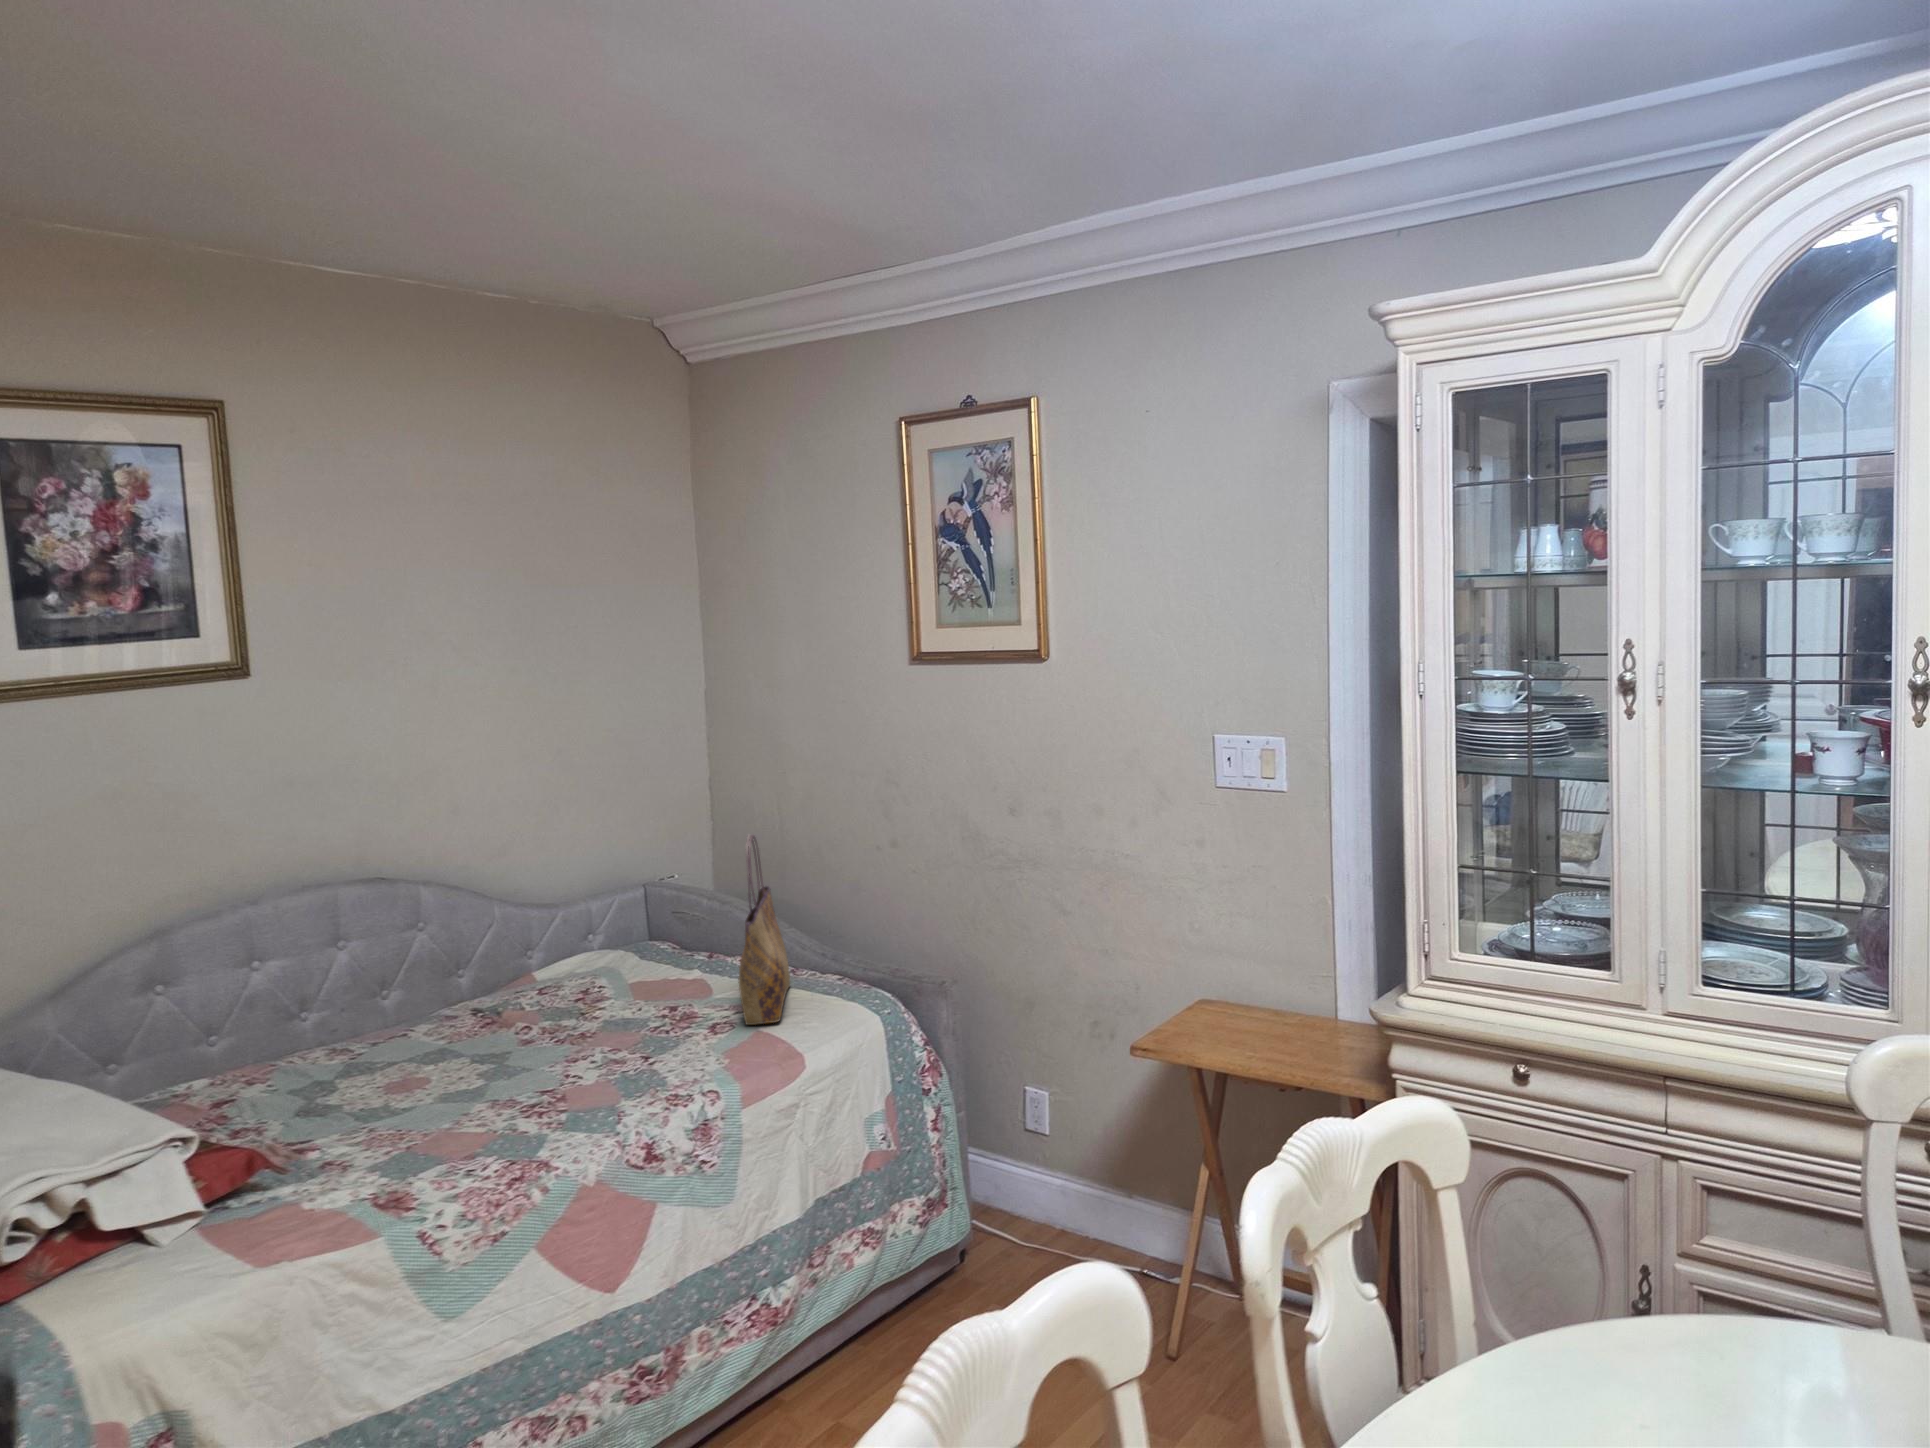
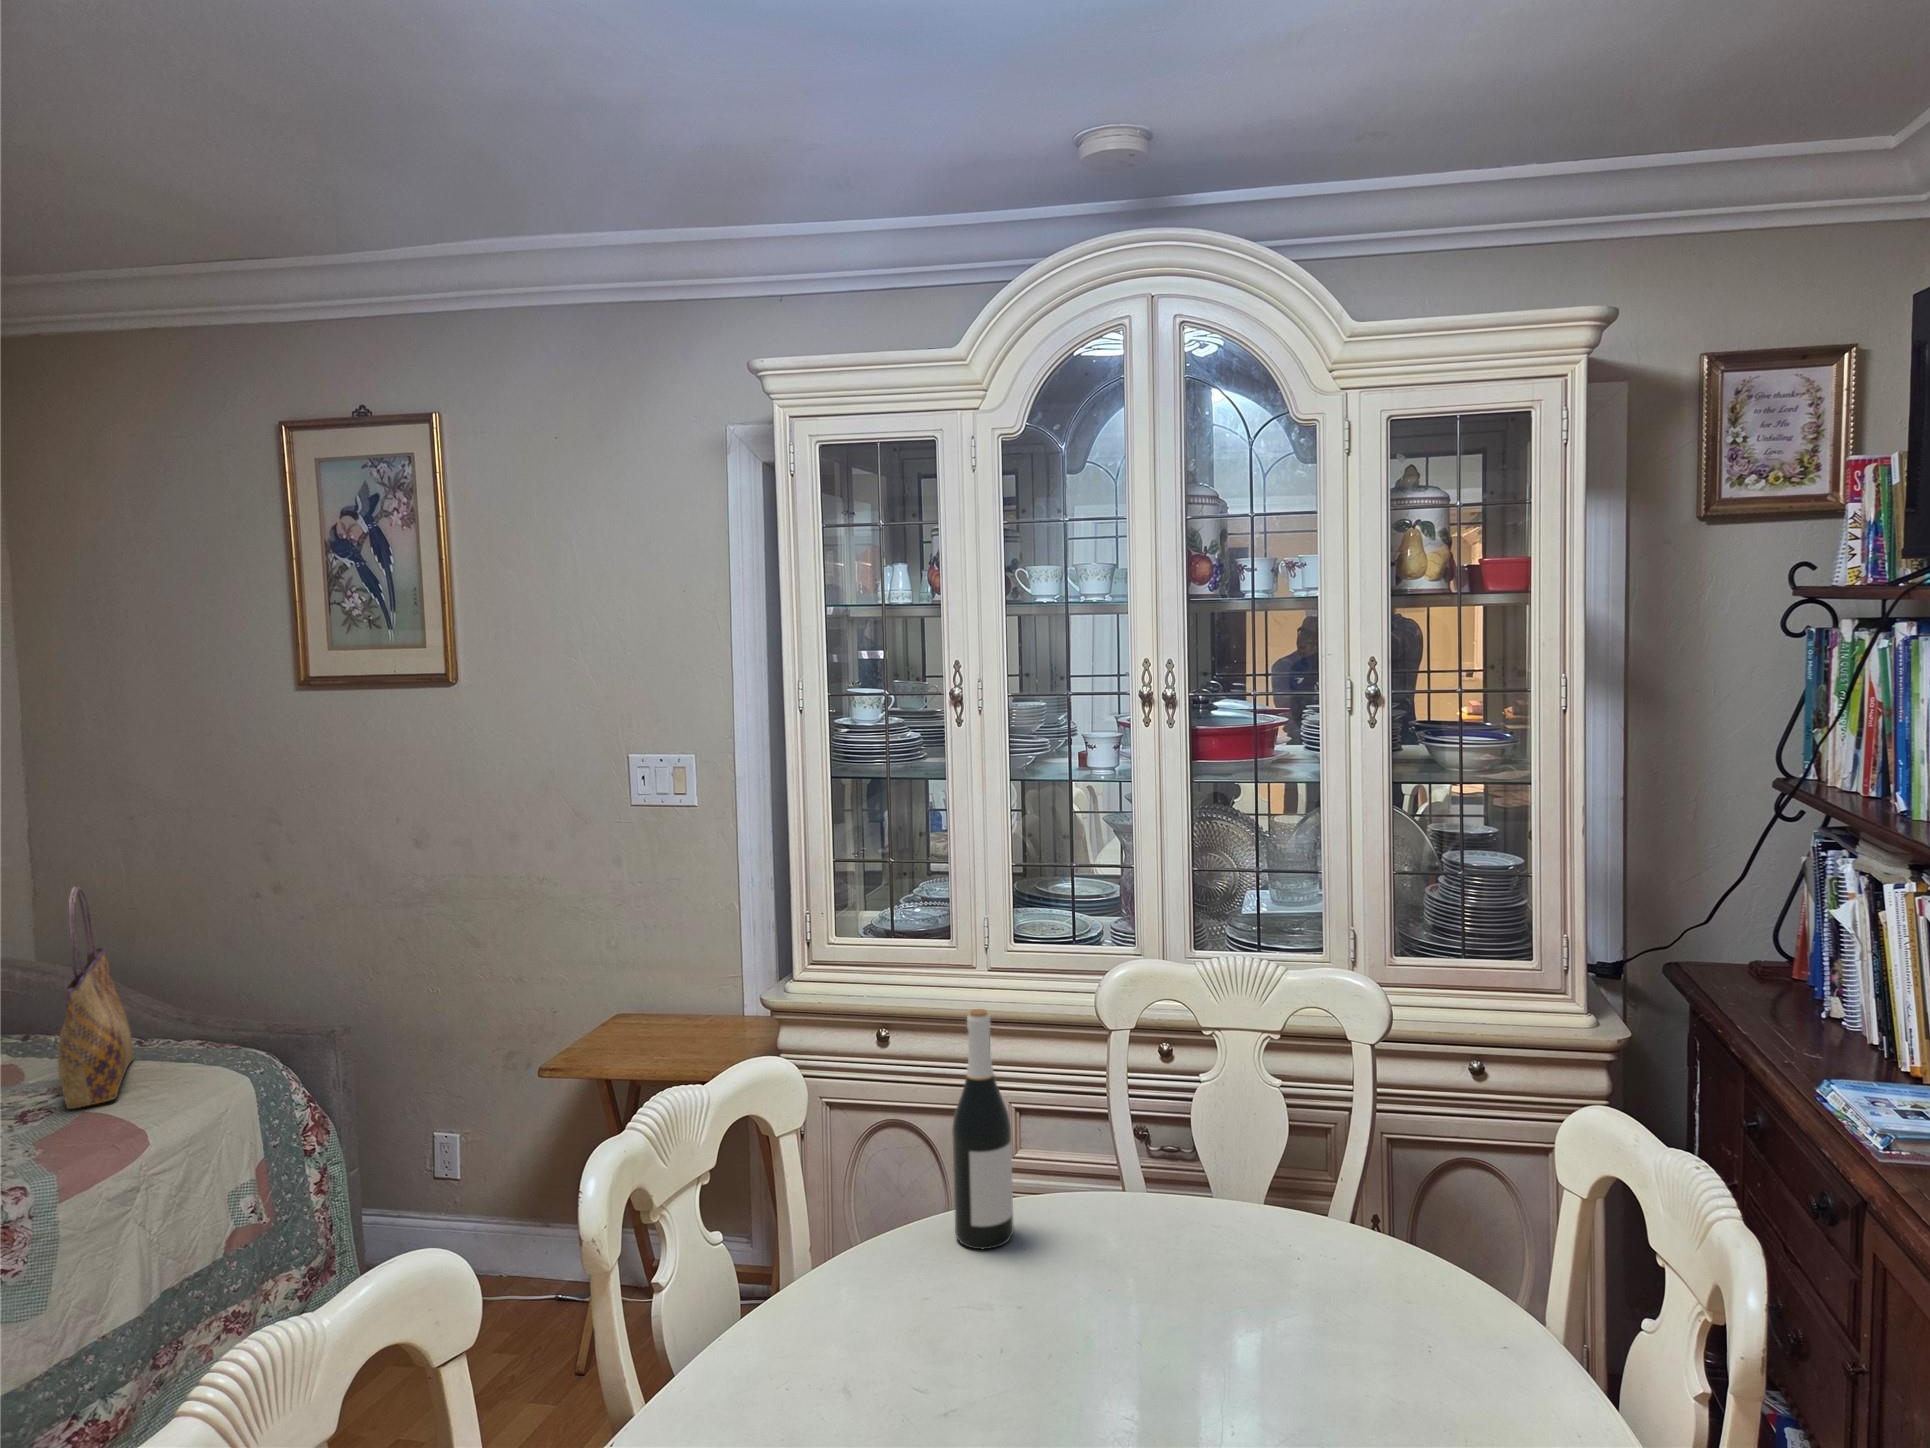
wine bottle: none [1692,1090,1783,1404] -> present [952,1009,1014,1249]

